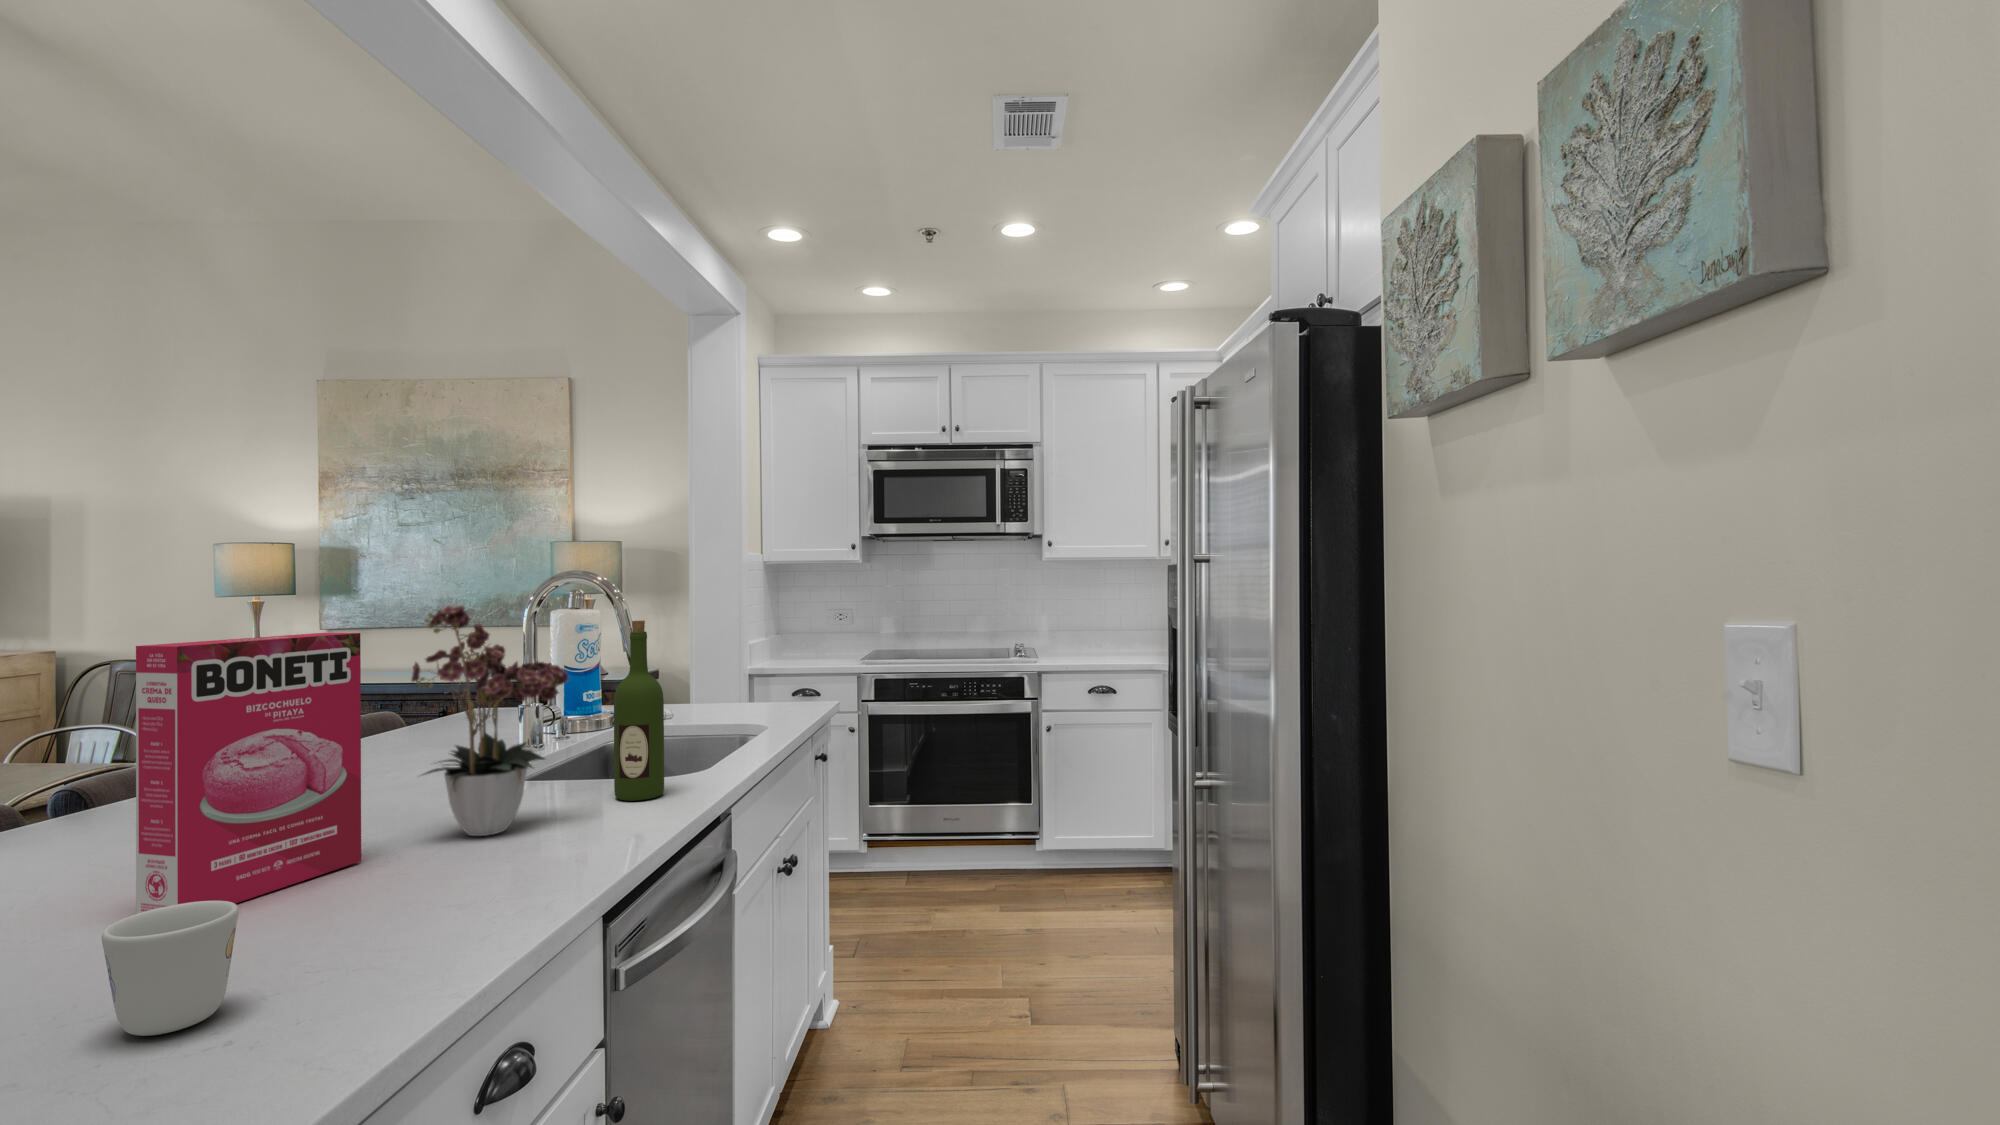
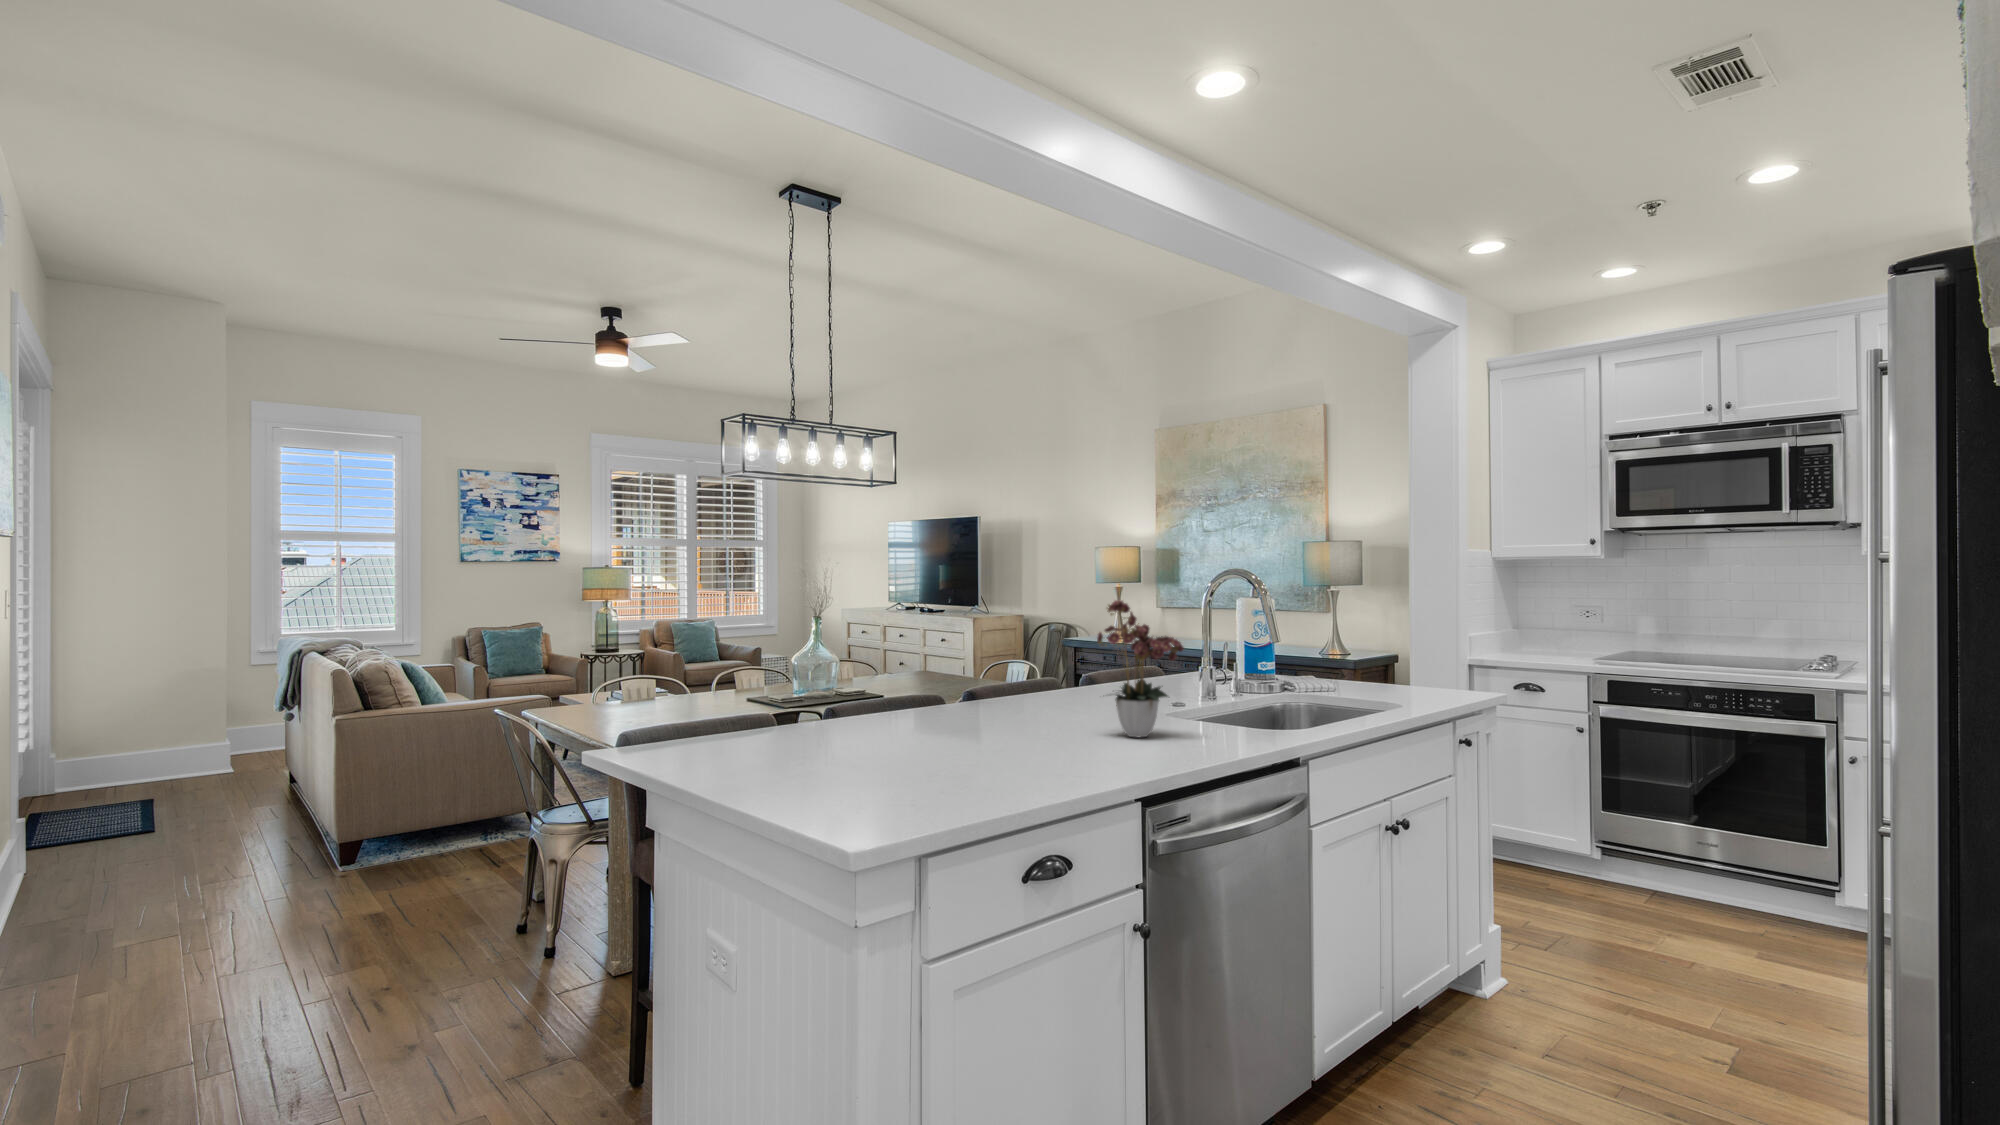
wine bottle: present [614,620,664,801] -> none [1222,613,1255,735]
cereal box: present [136,633,361,914] -> none [978,613,1071,746]
mug: present [102,901,239,1036] -> none [945,727,988,776]

